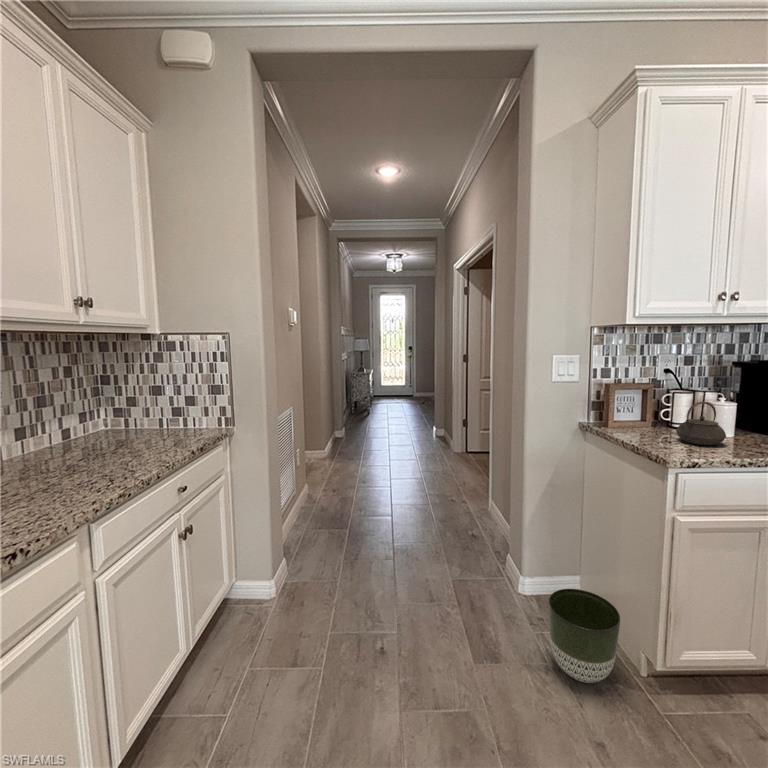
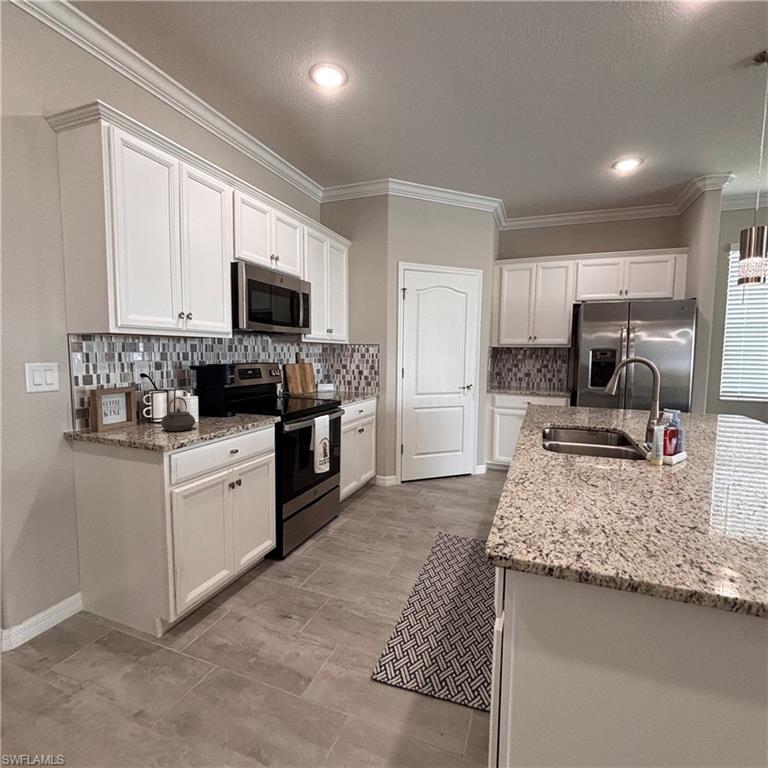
planter: present [549,589,620,683] -> none [60,591,138,685]

